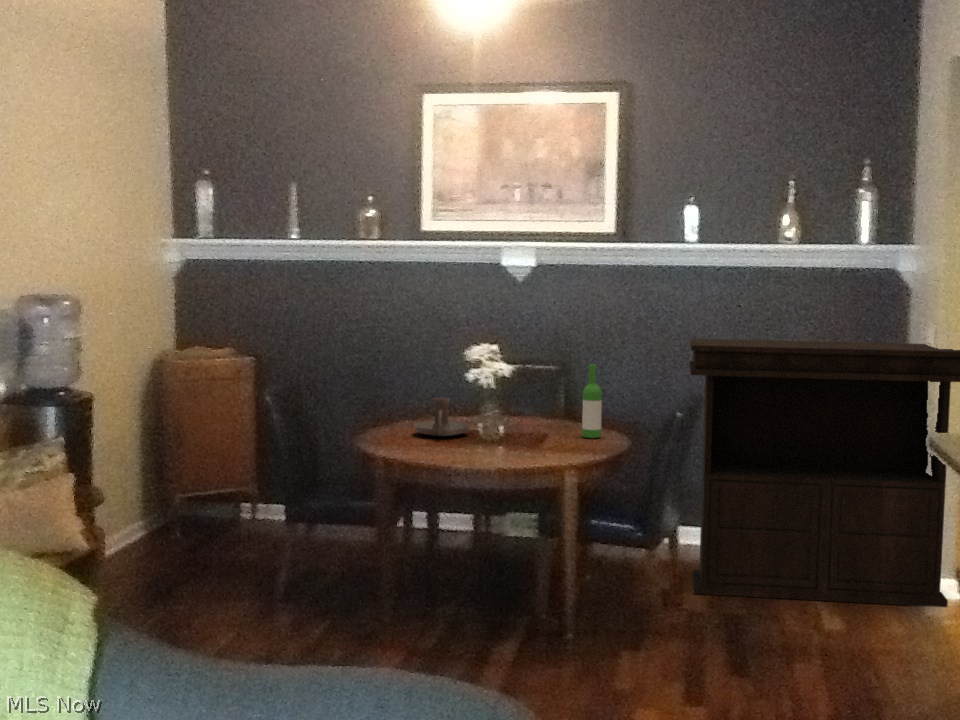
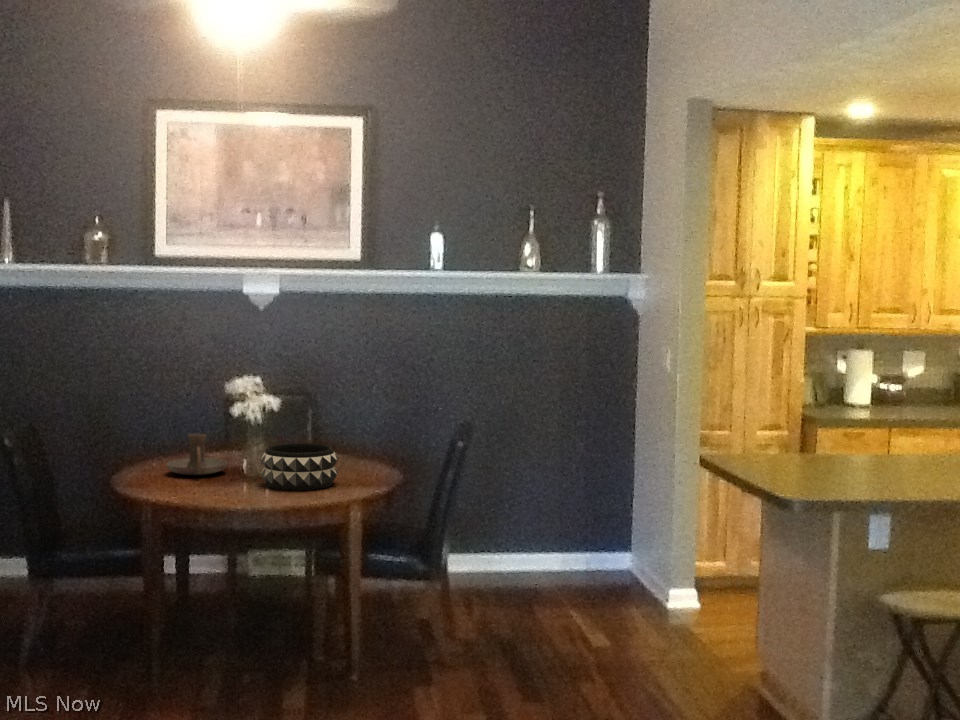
console table: present [689,339,960,607] -> none [444,366,710,622]
wine bottle: present [582,364,602,438] -> none [347,394,366,470]
decorative bowl: none [492,409,566,454] -> present [260,443,338,490]

